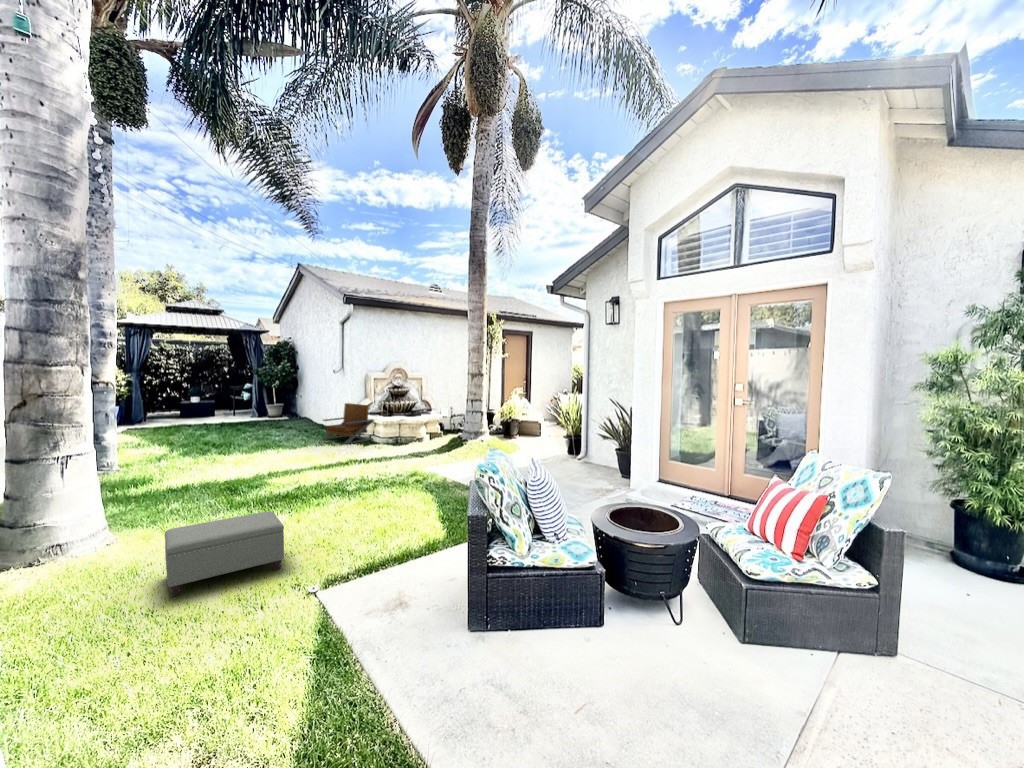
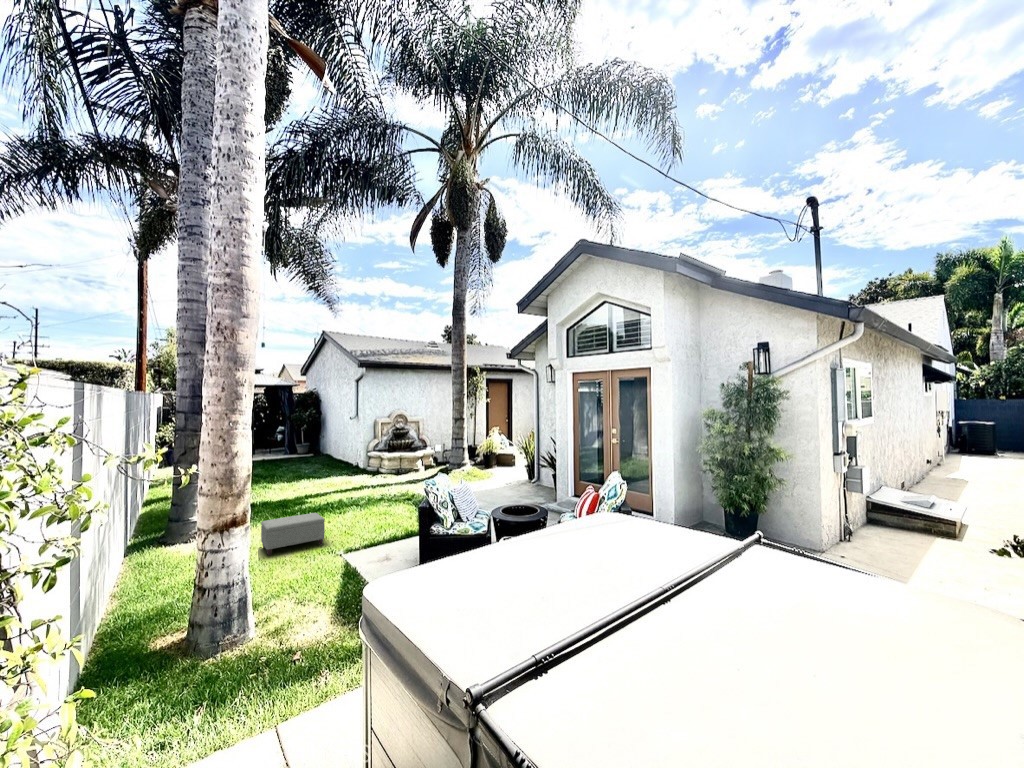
lounge chair: present [323,403,374,444] -> none [342,443,381,475]

